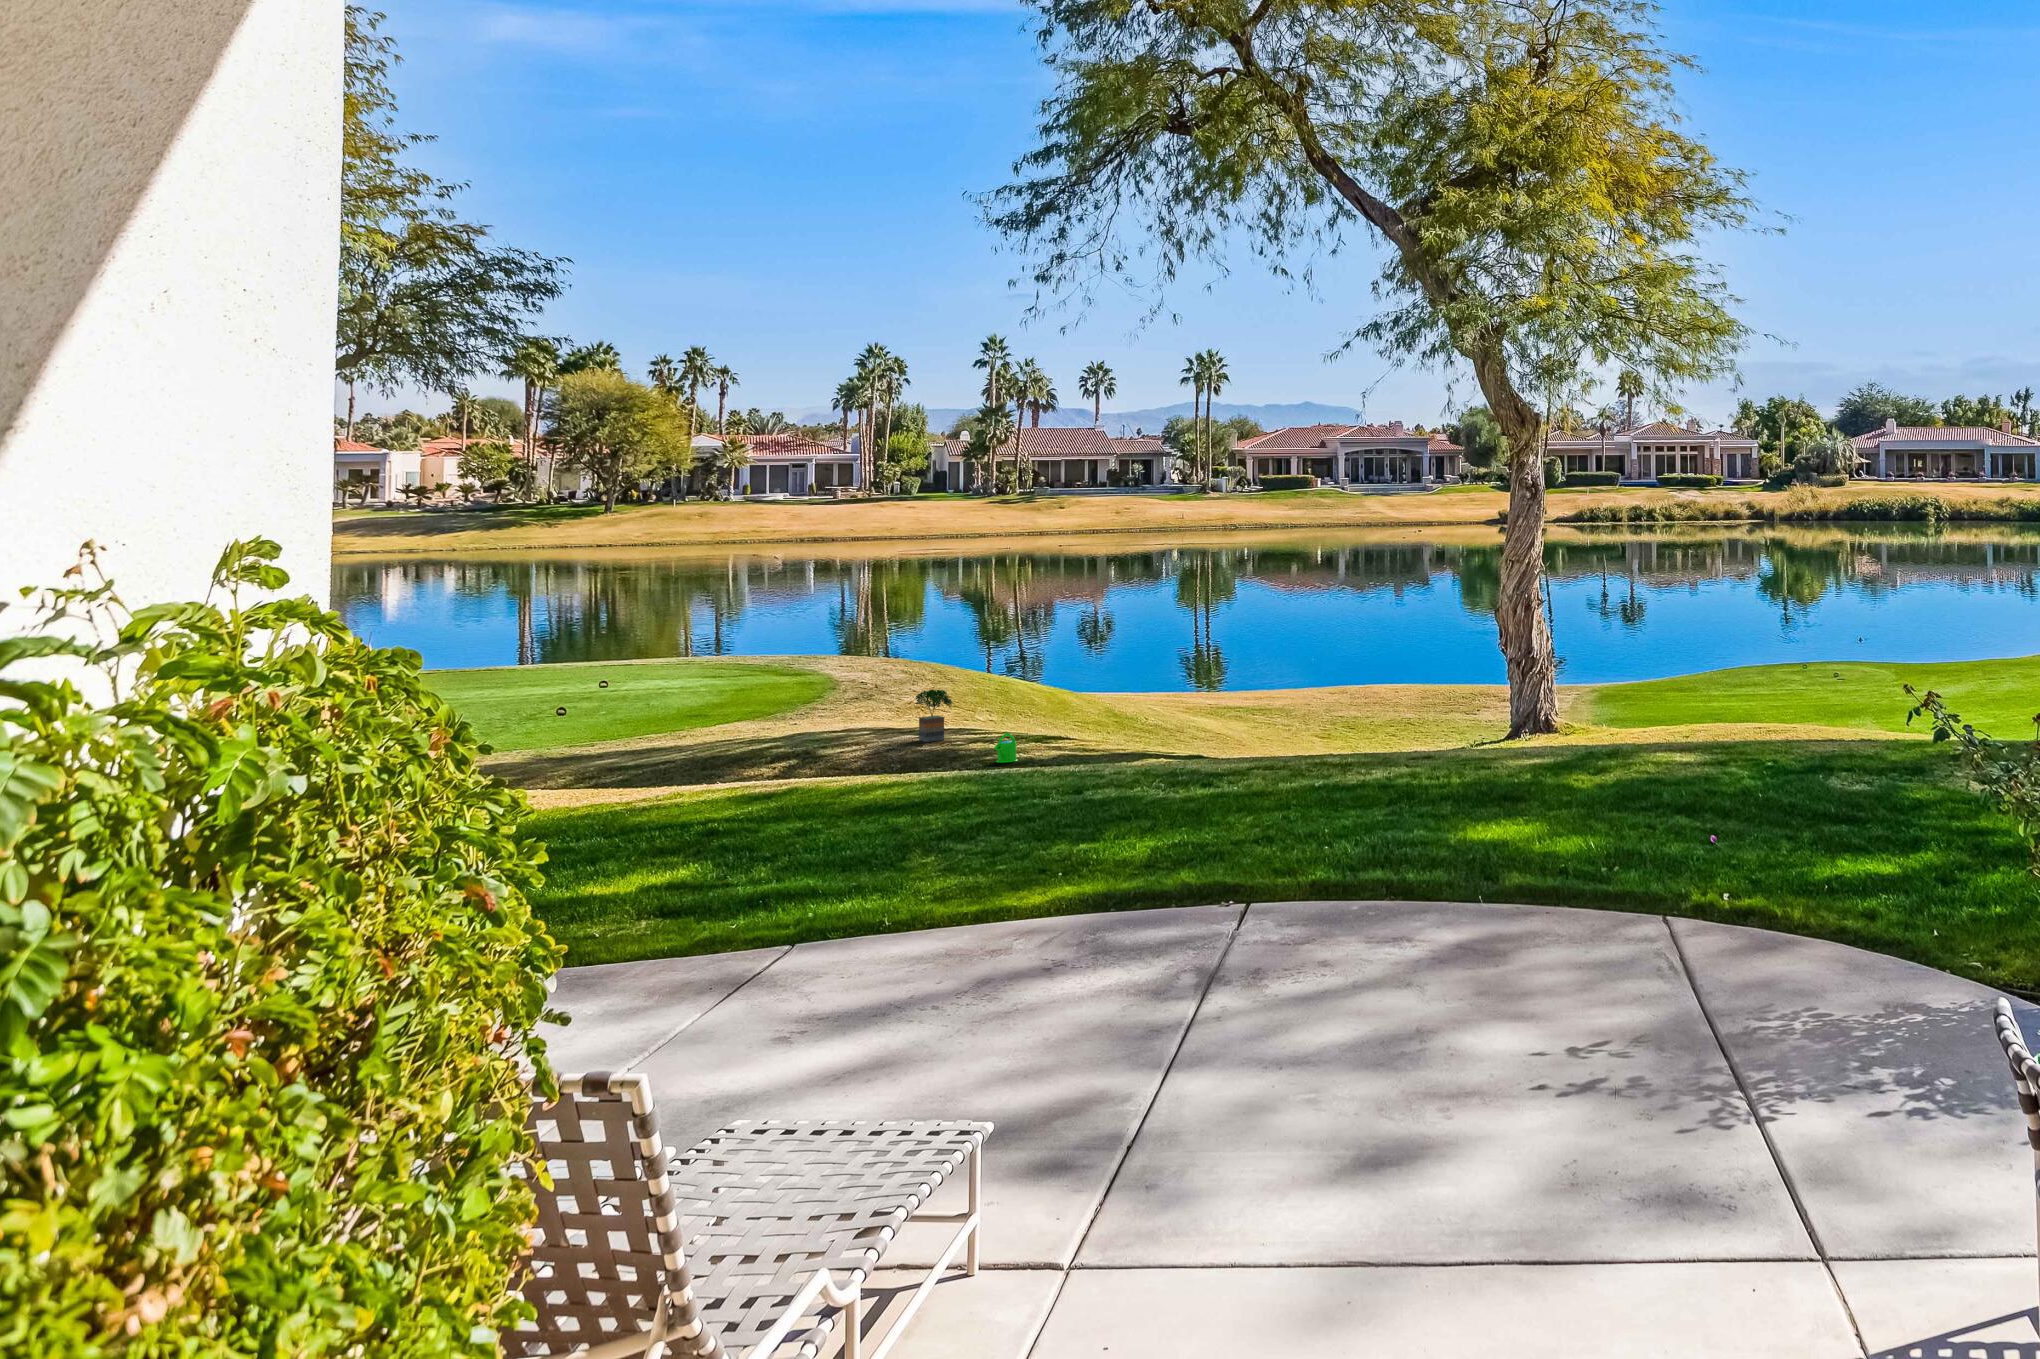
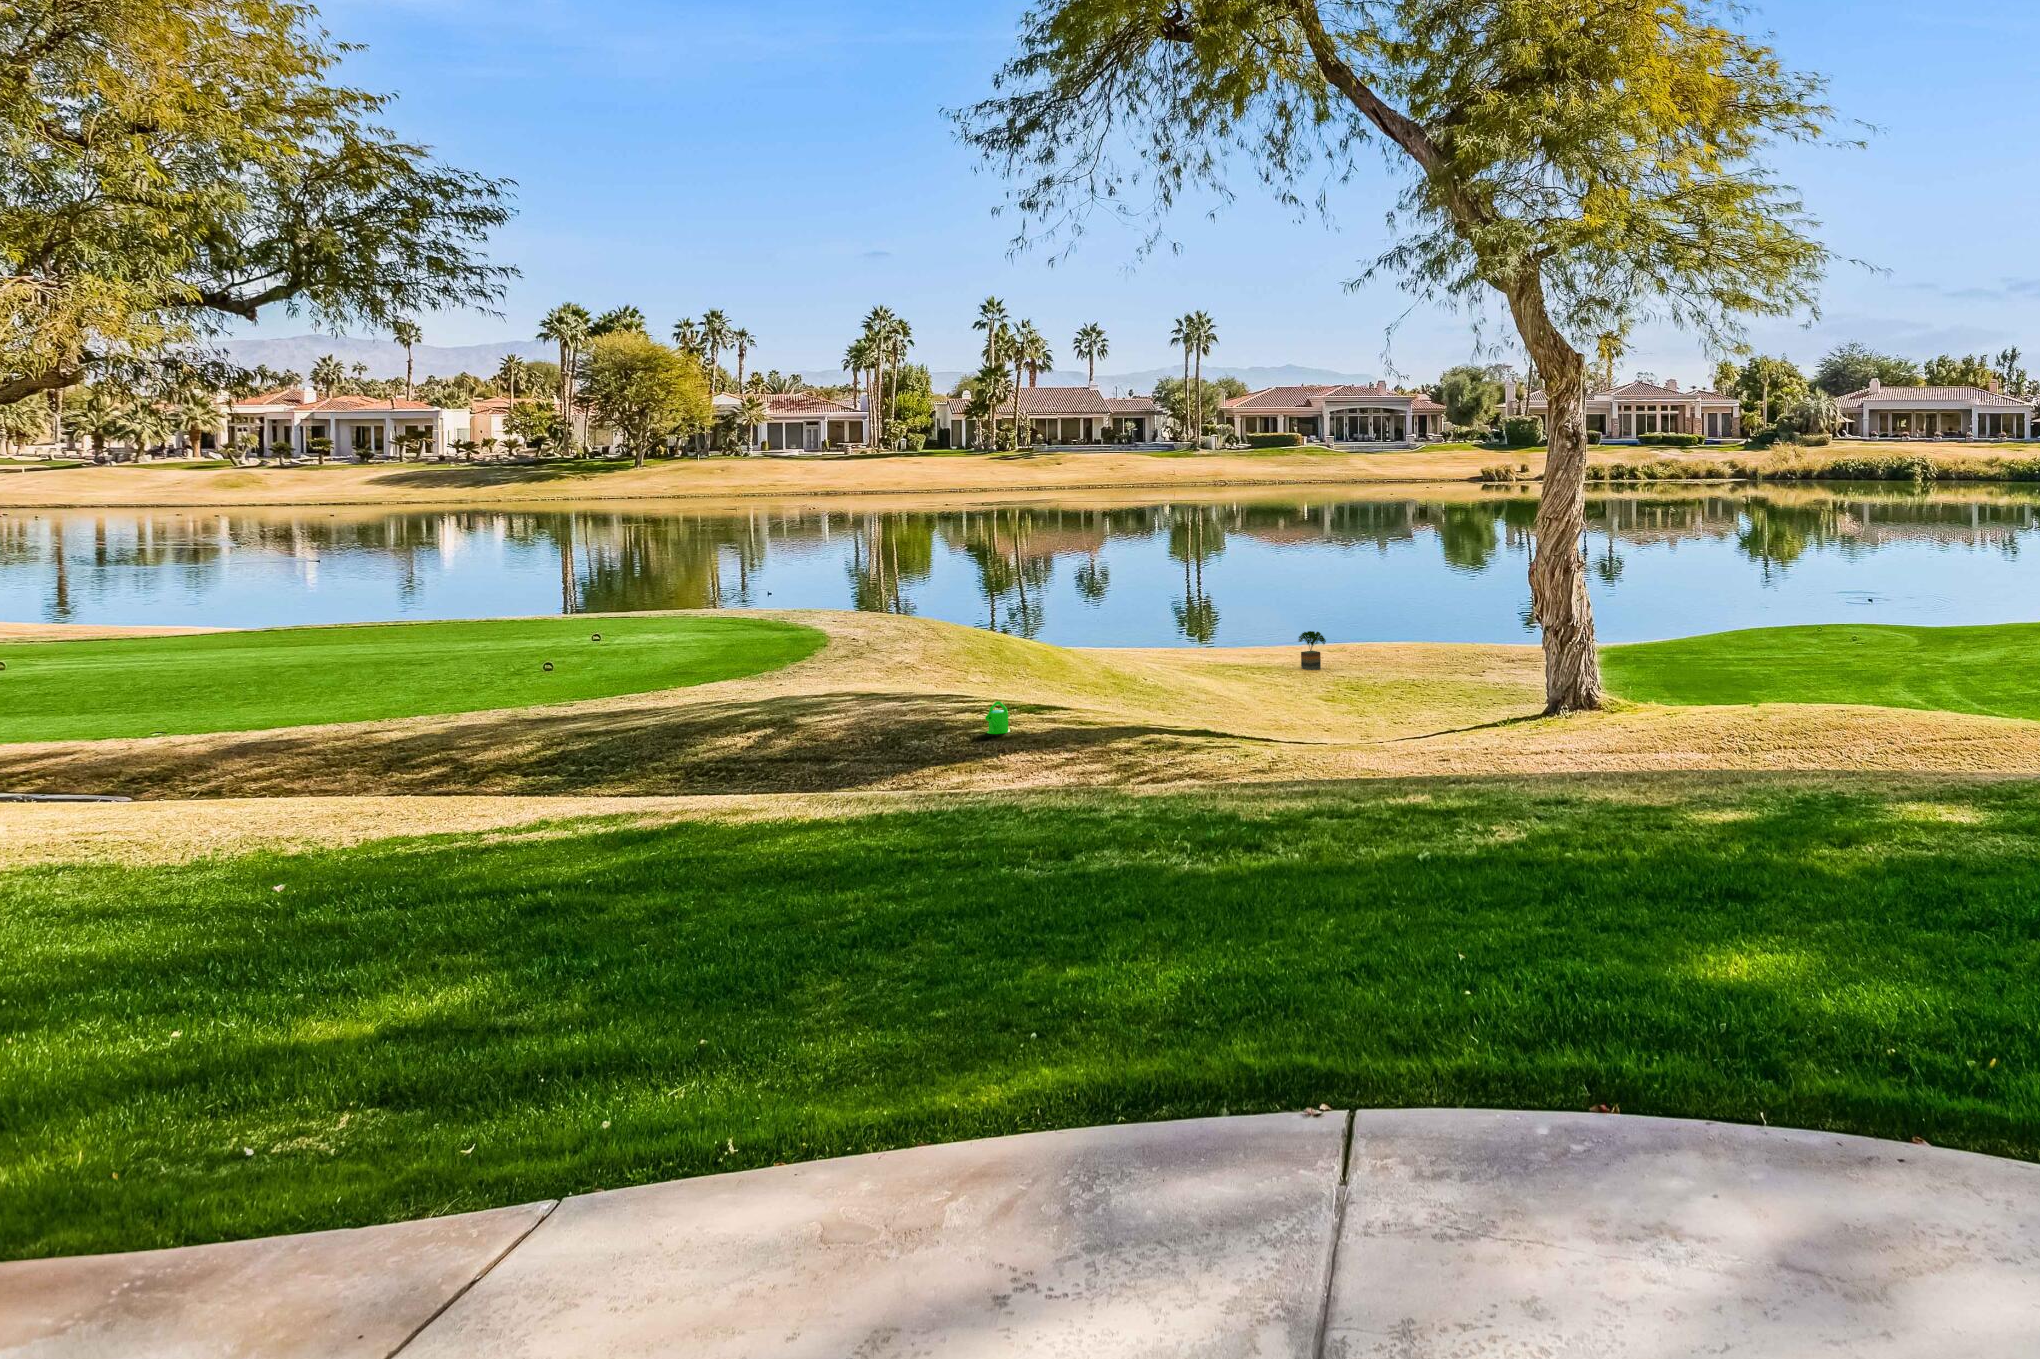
potted tree: present [916,690,952,742] -> present [1299,631,1326,670]

